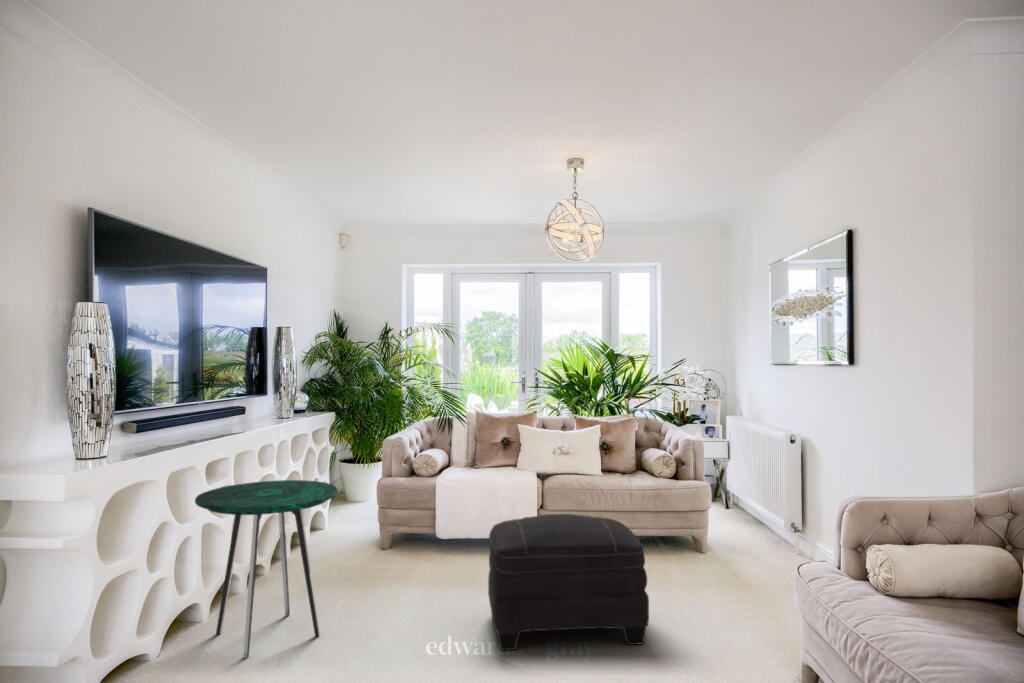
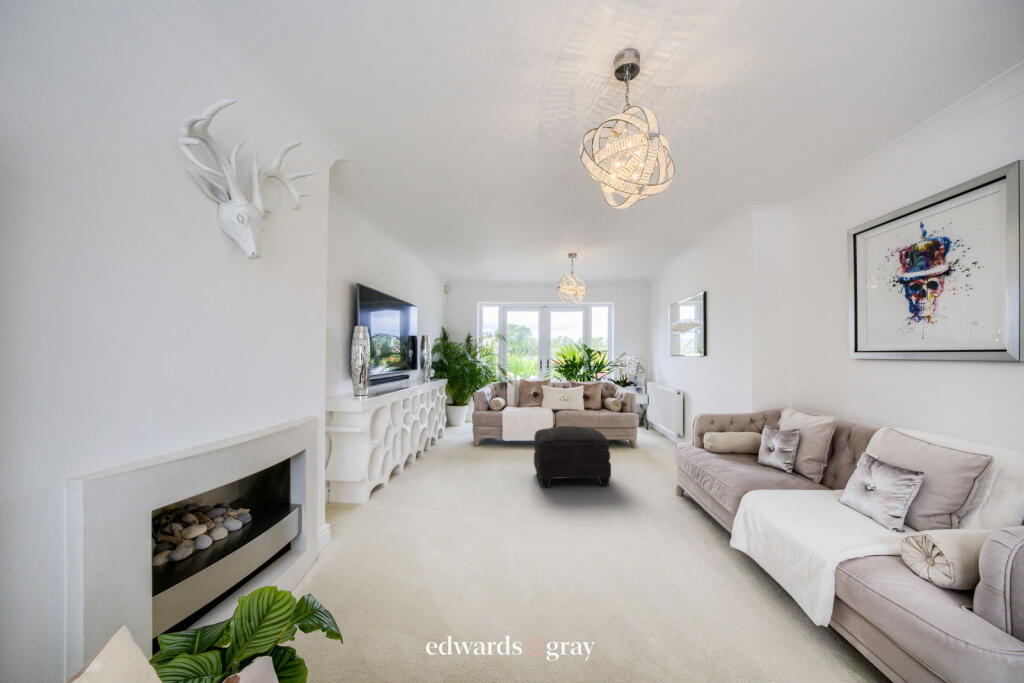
side table: present [195,480,338,658] -> none [401,409,465,489]

